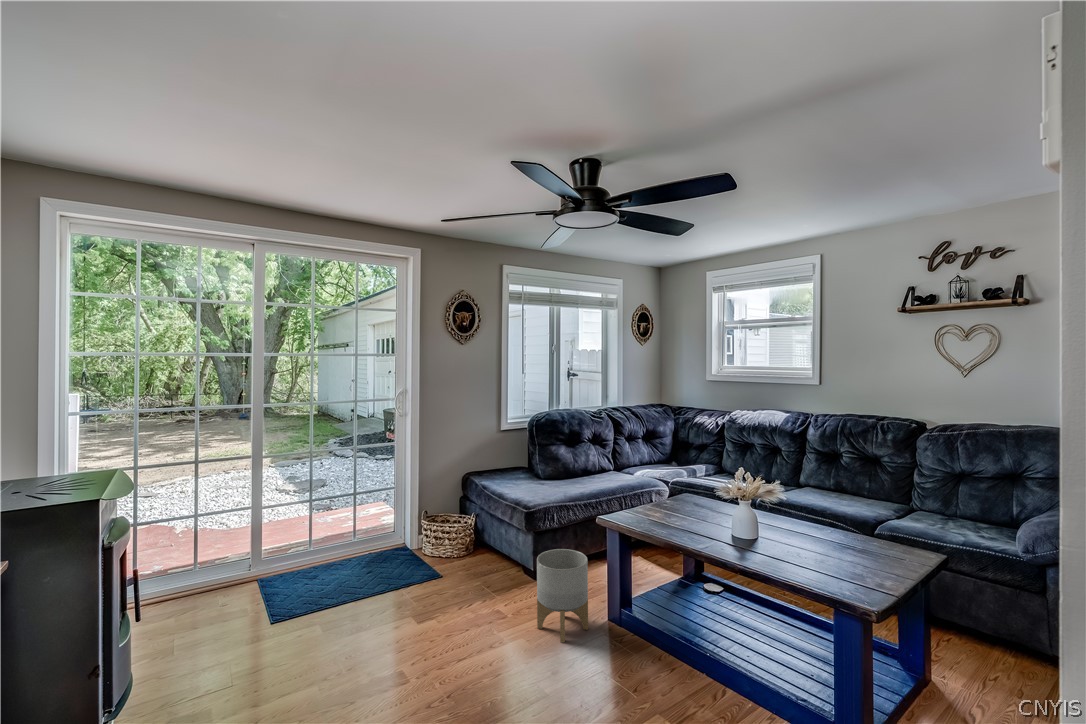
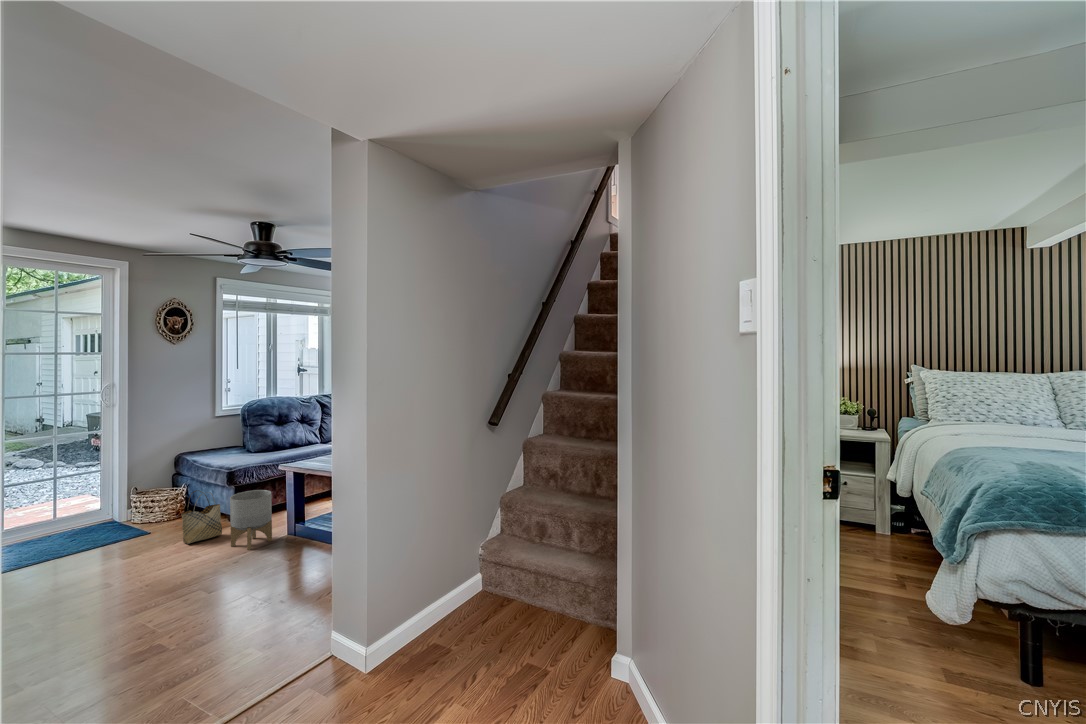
woven basket: none [478,536,522,610] -> present [181,490,222,544]

